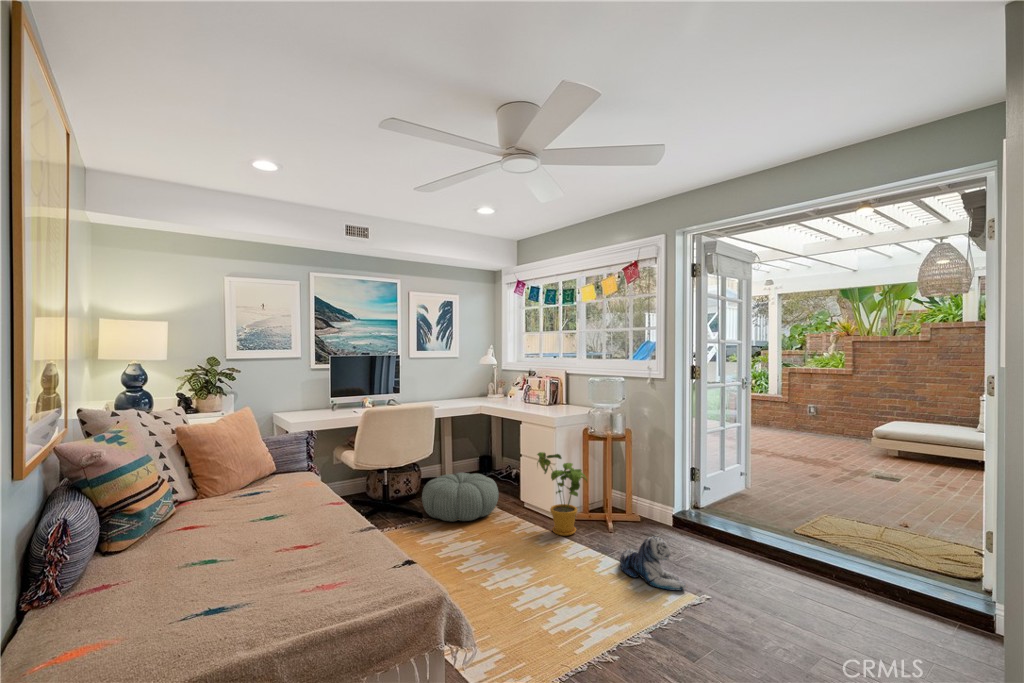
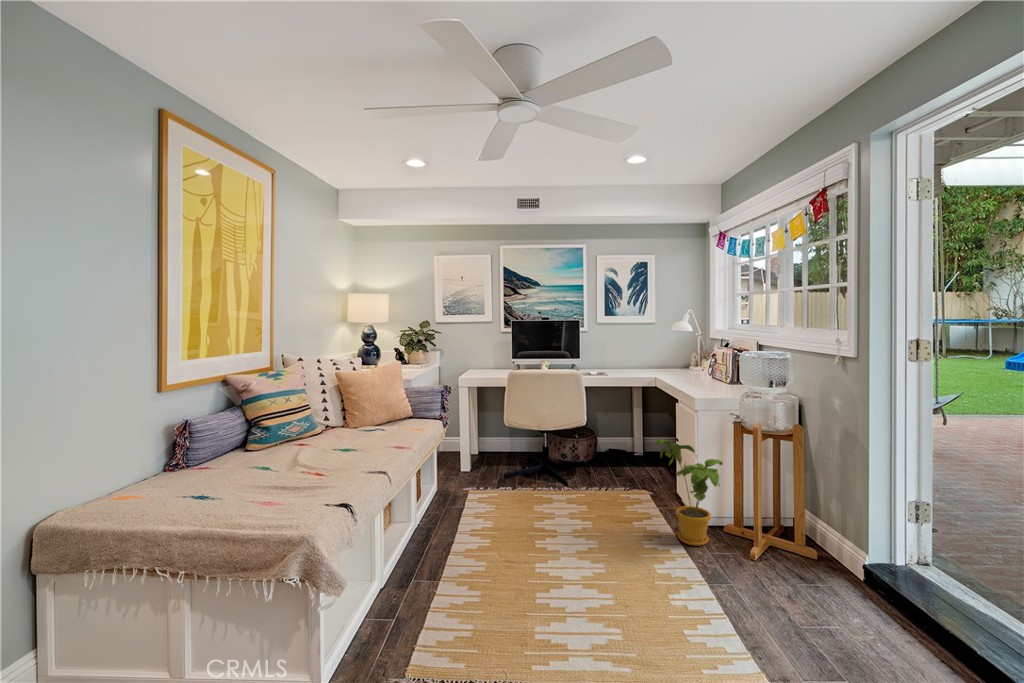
pouf: present [422,473,499,522] -> none [566,448,650,500]
plush toy: present [620,536,686,590] -> none [708,574,771,657]

